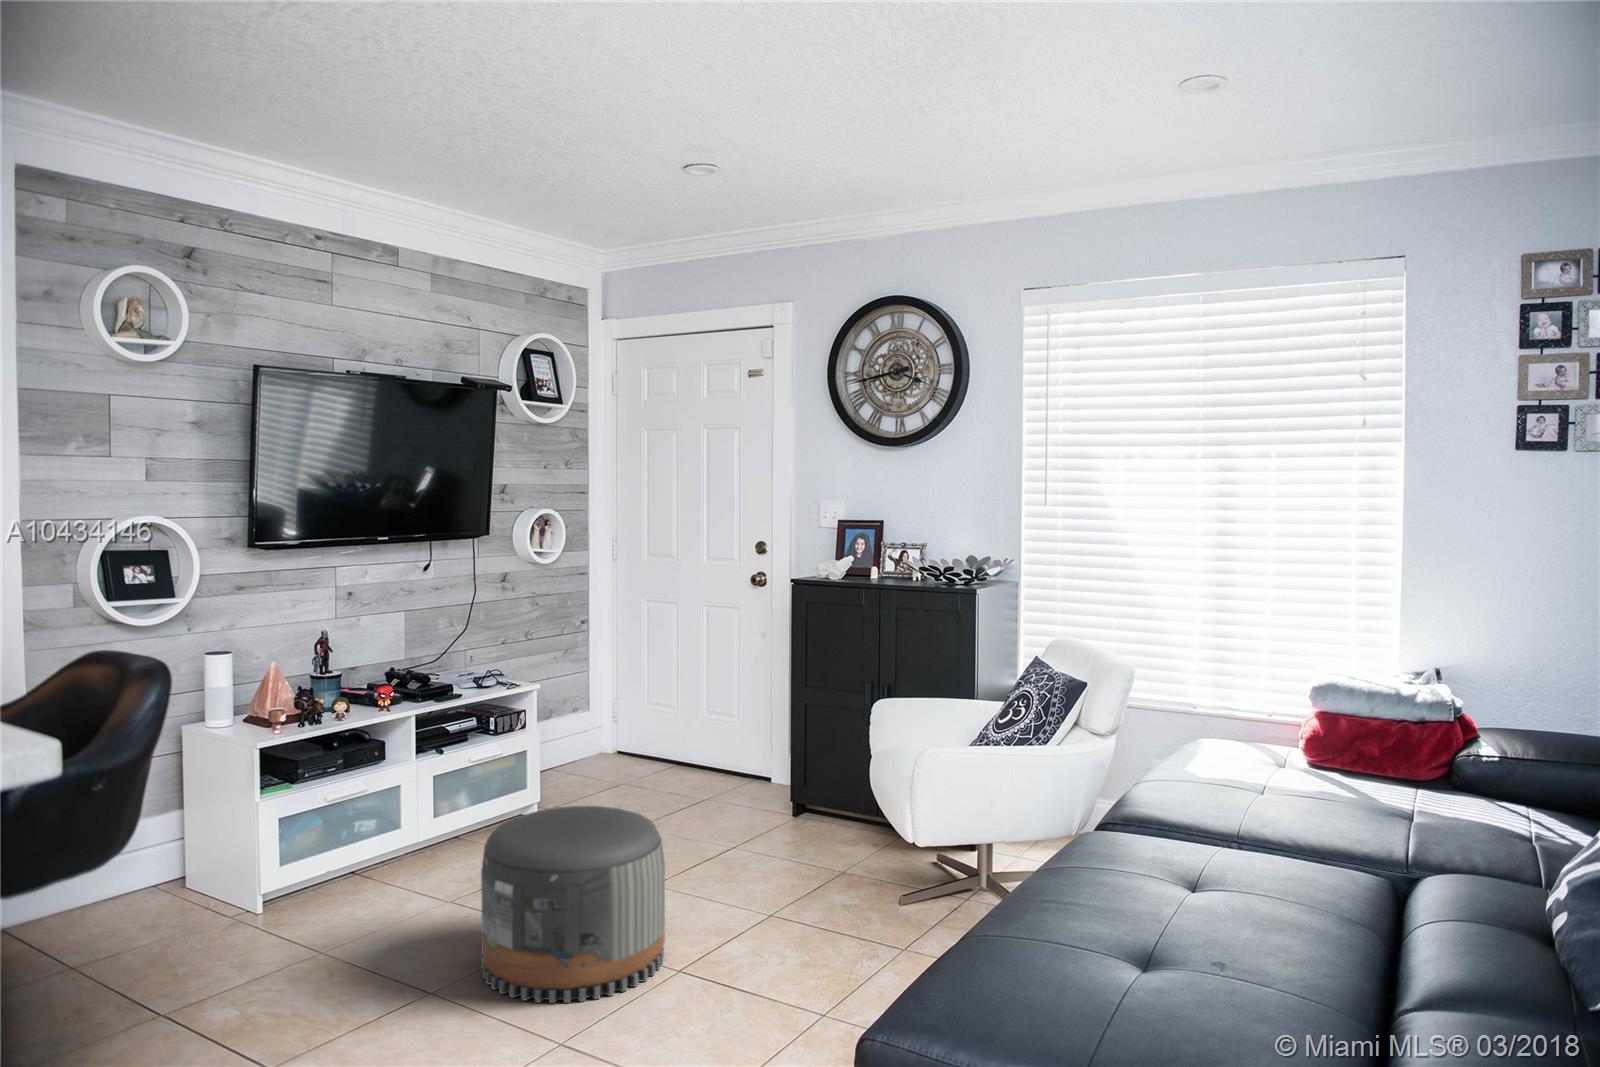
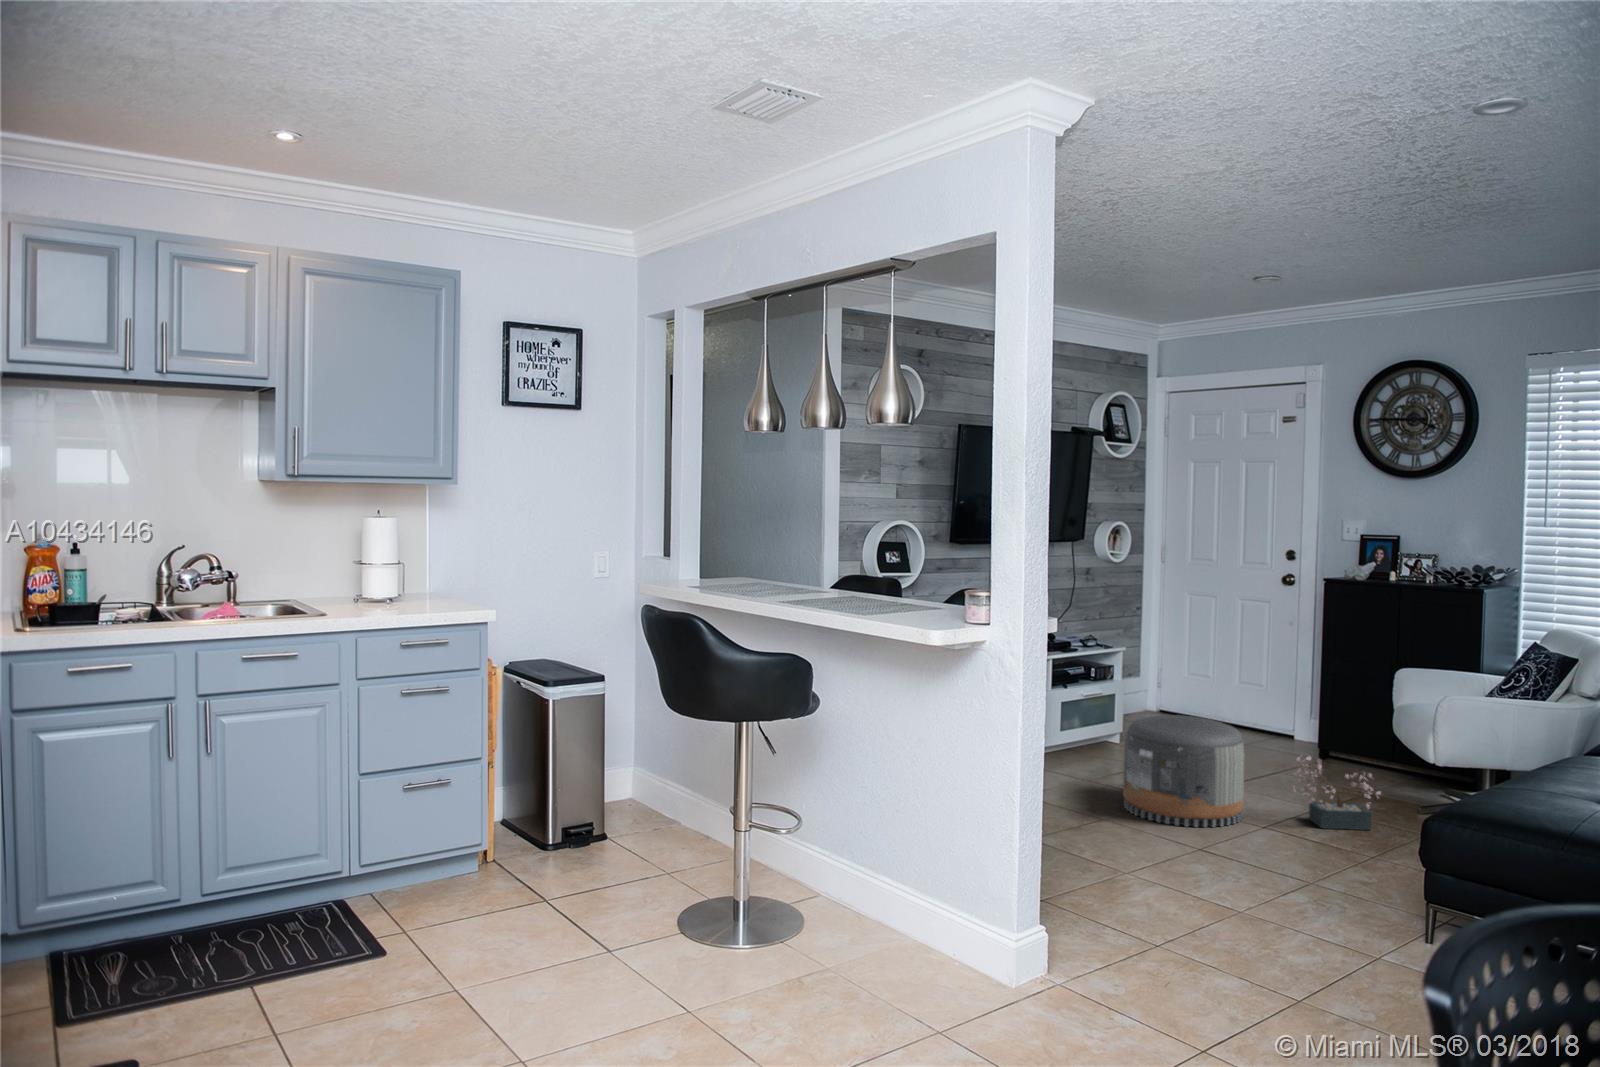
decorative plant: none [732,851,853,966] -> present [1292,755,1381,830]

